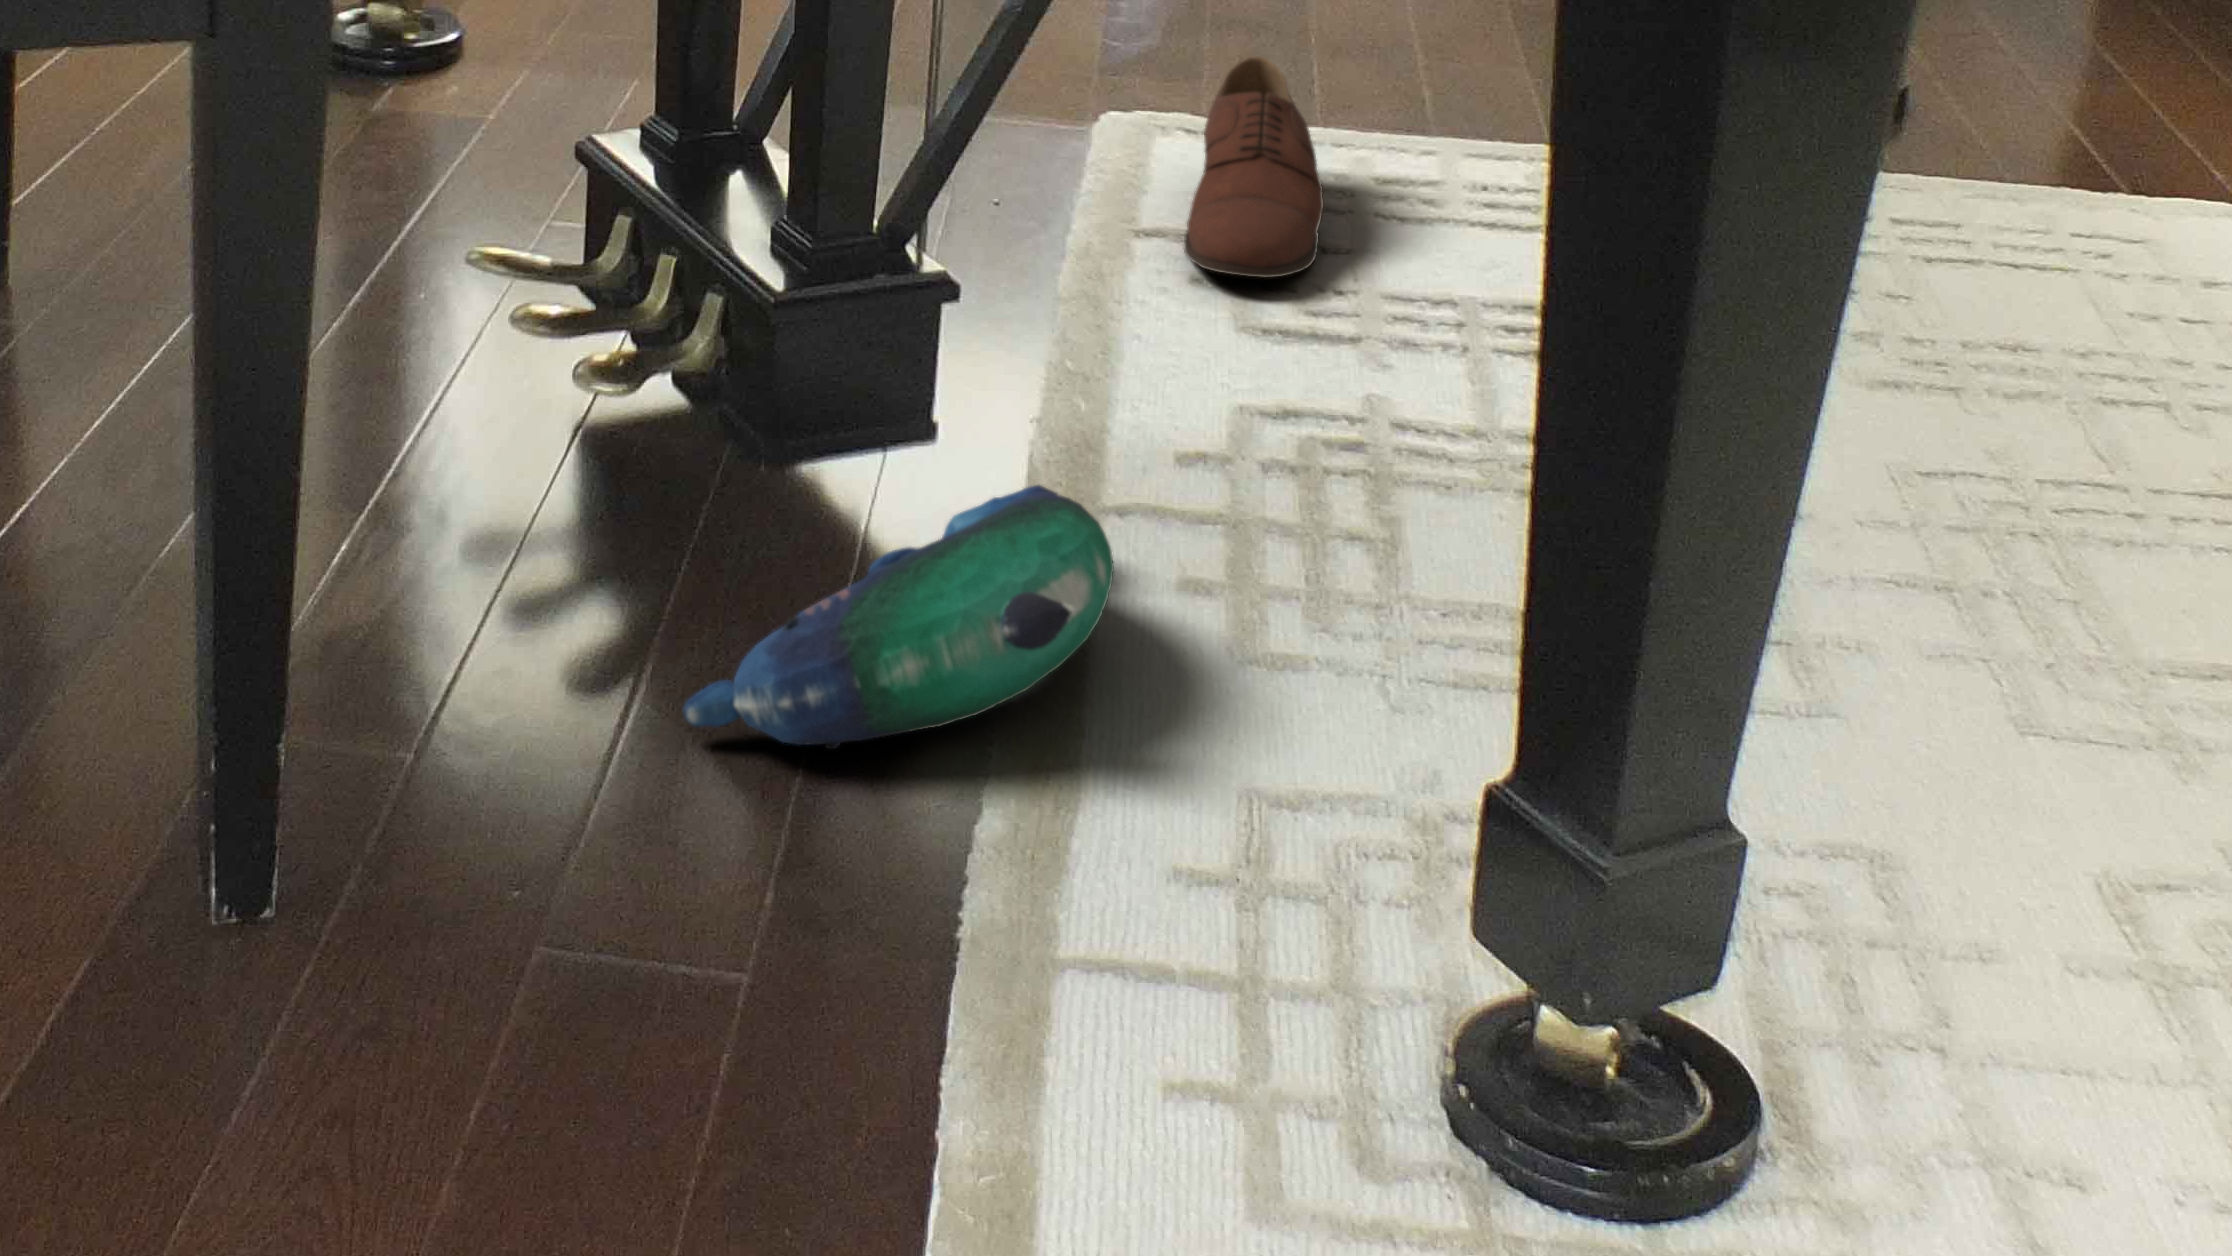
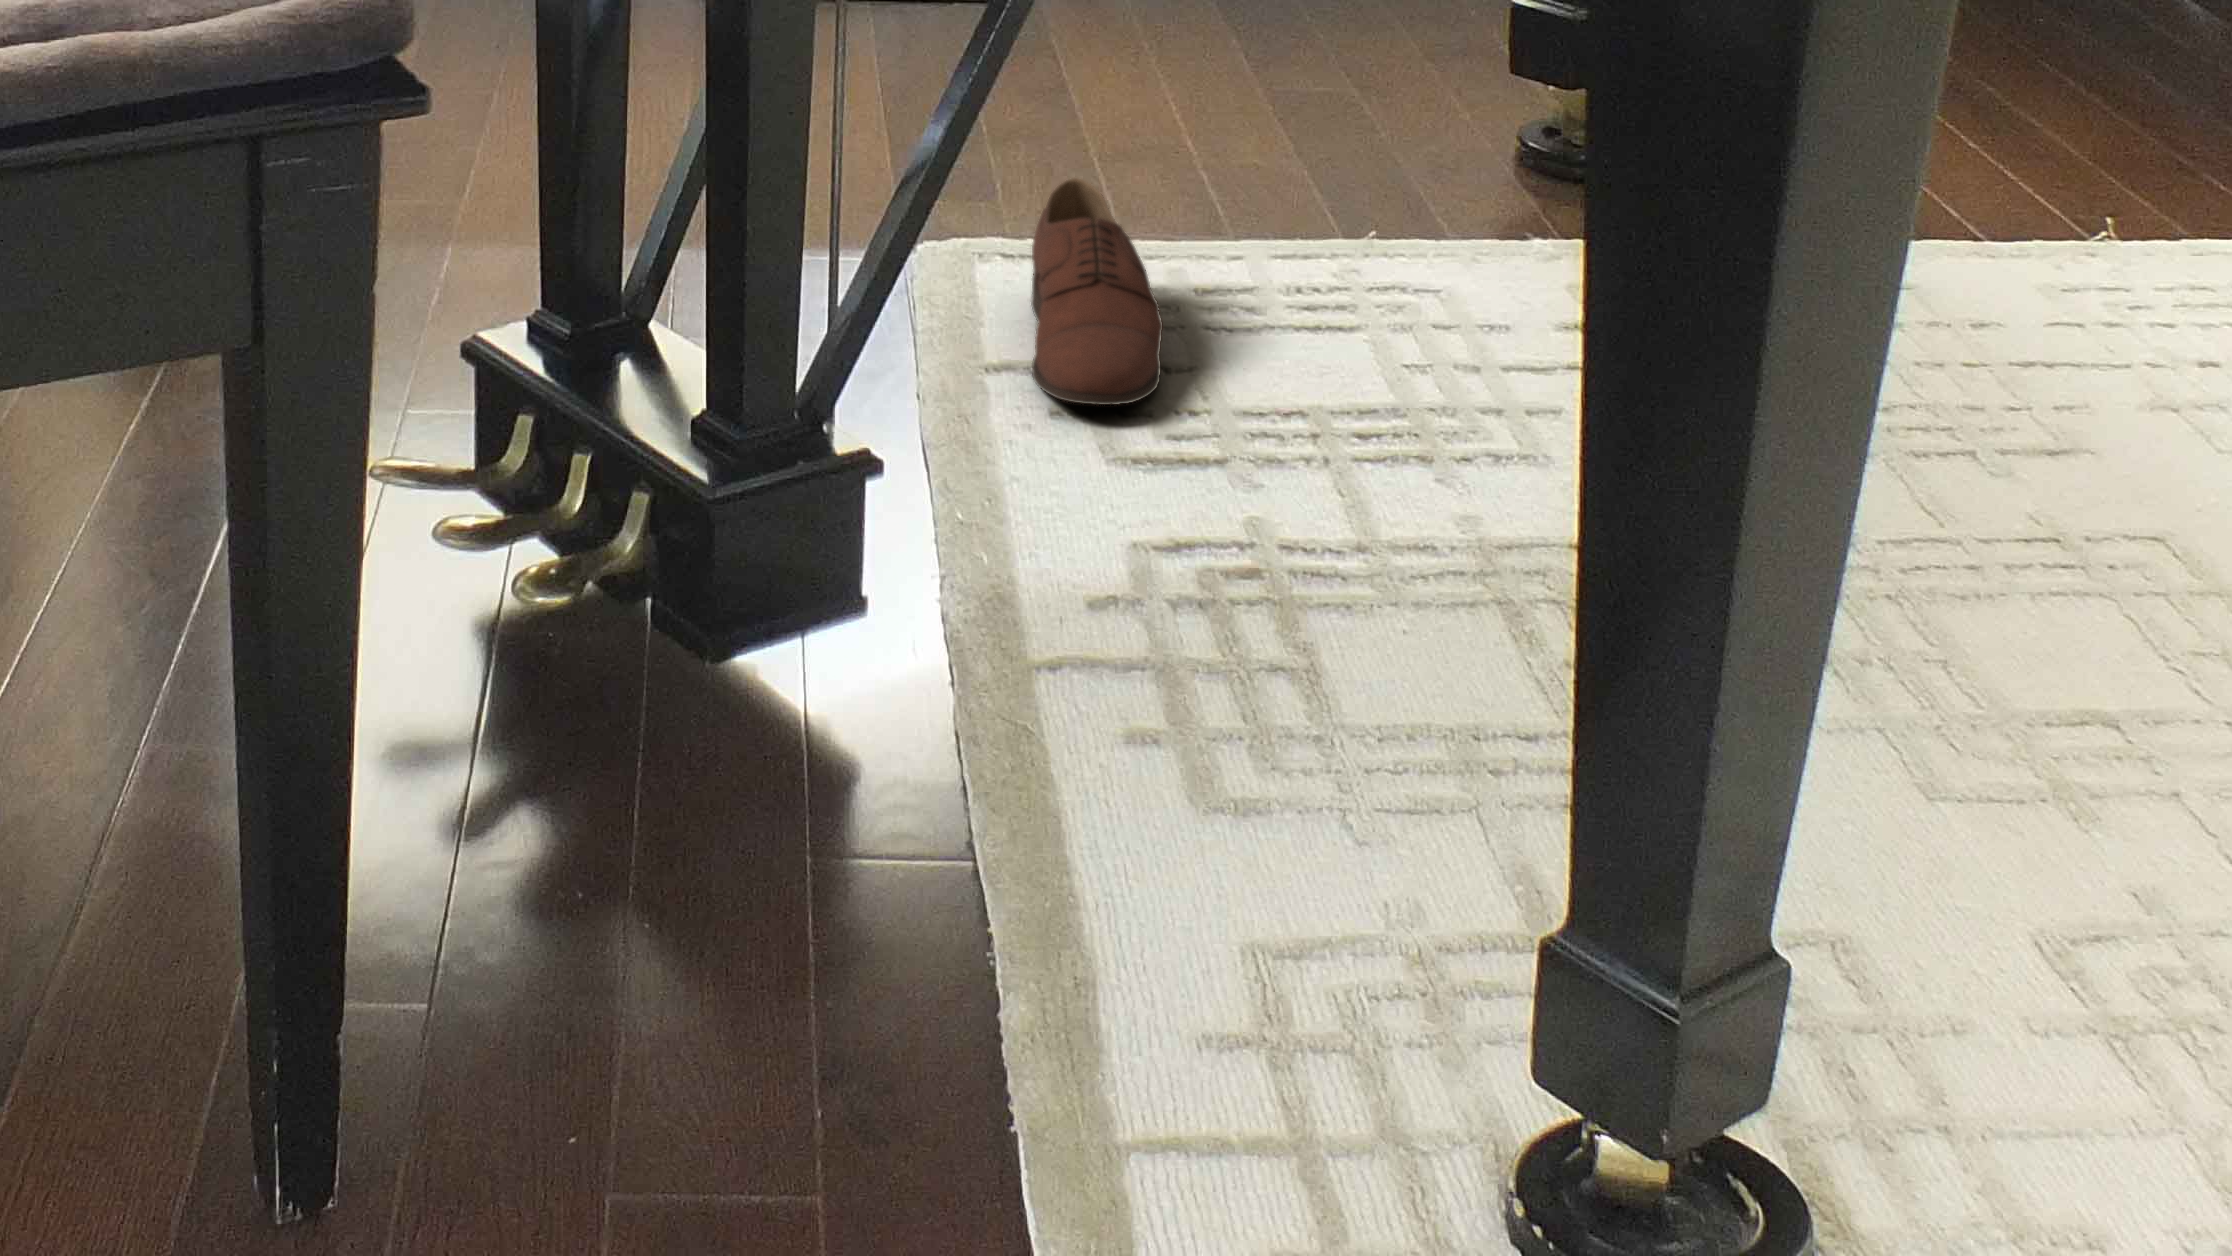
plush toy: present [683,485,1114,749] -> none [695,653,1084,952]

